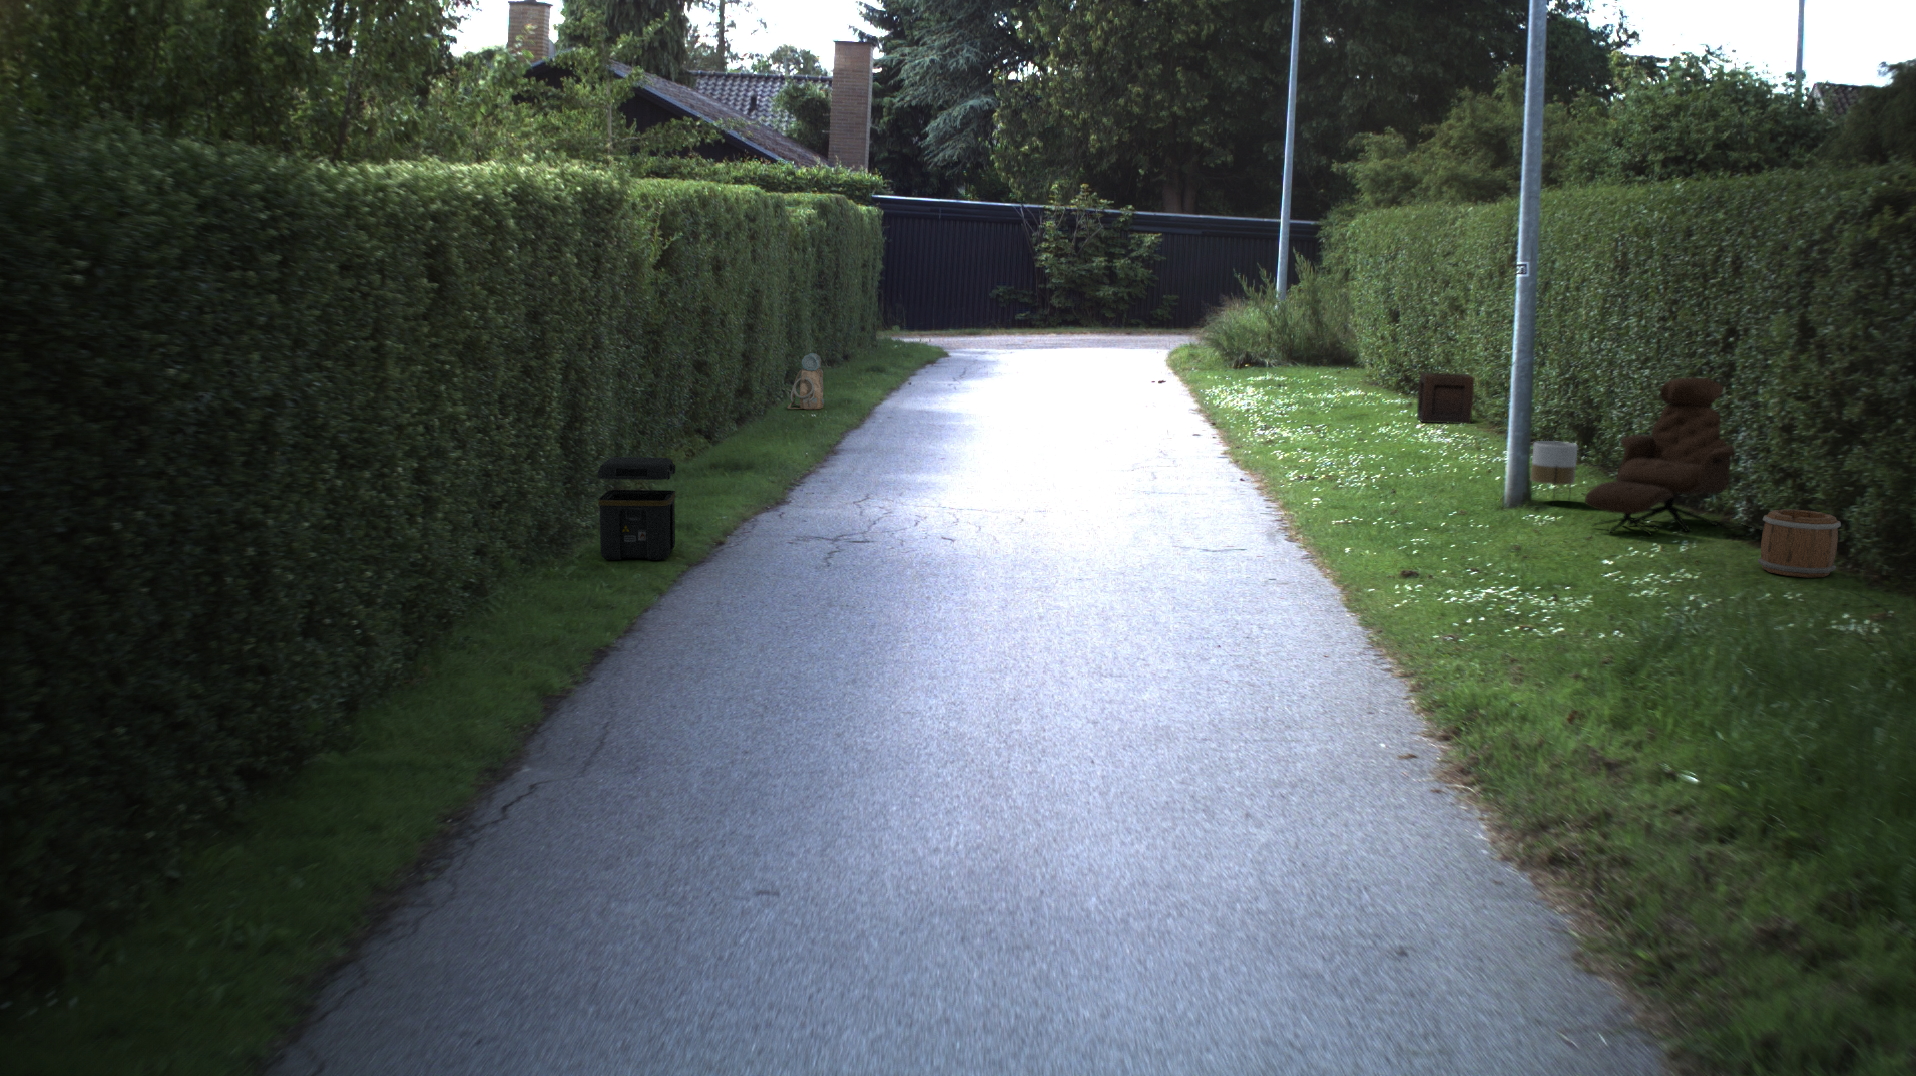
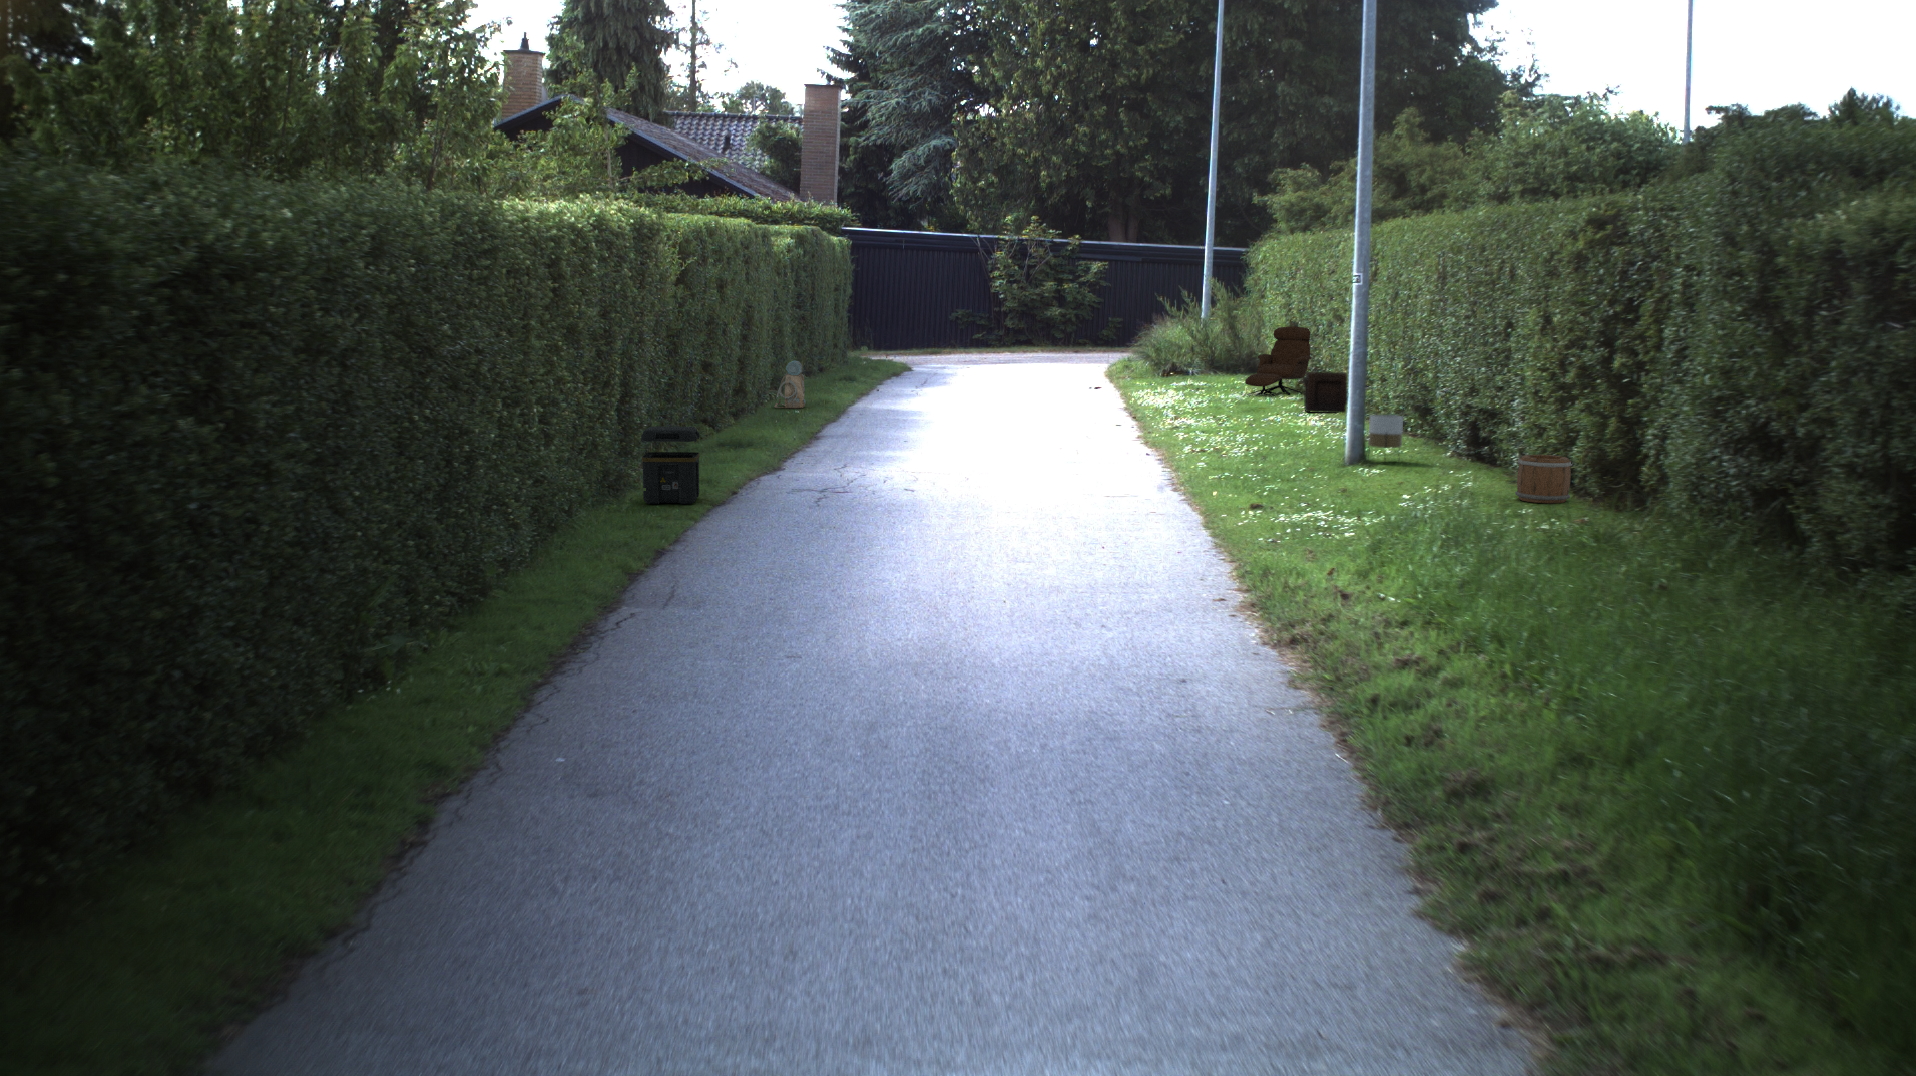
lounge chair: present [1585,378,1735,535] -> present [1245,326,1312,396]

